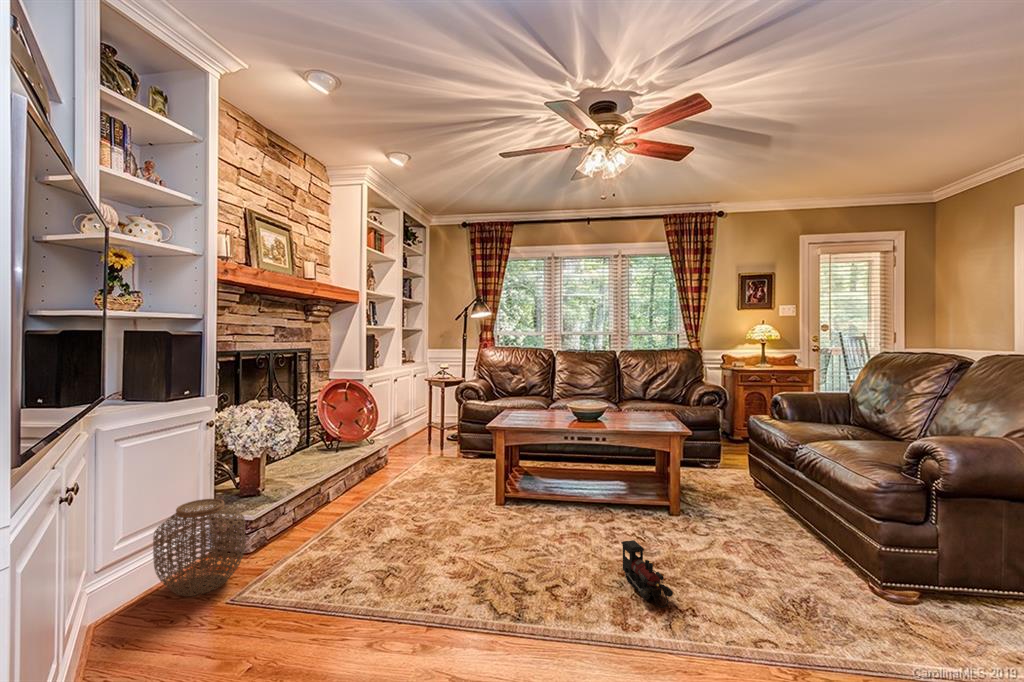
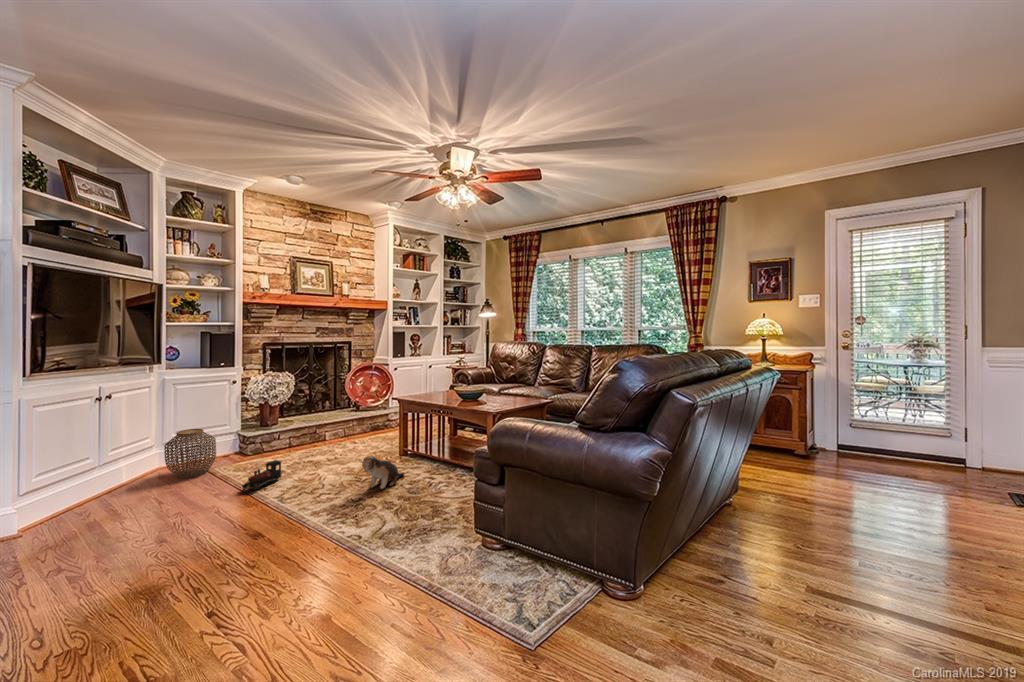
plush toy: none [542,494,571,540] -> present [358,456,404,489]
toy train: present [621,540,673,608] -> present [242,460,281,493]

